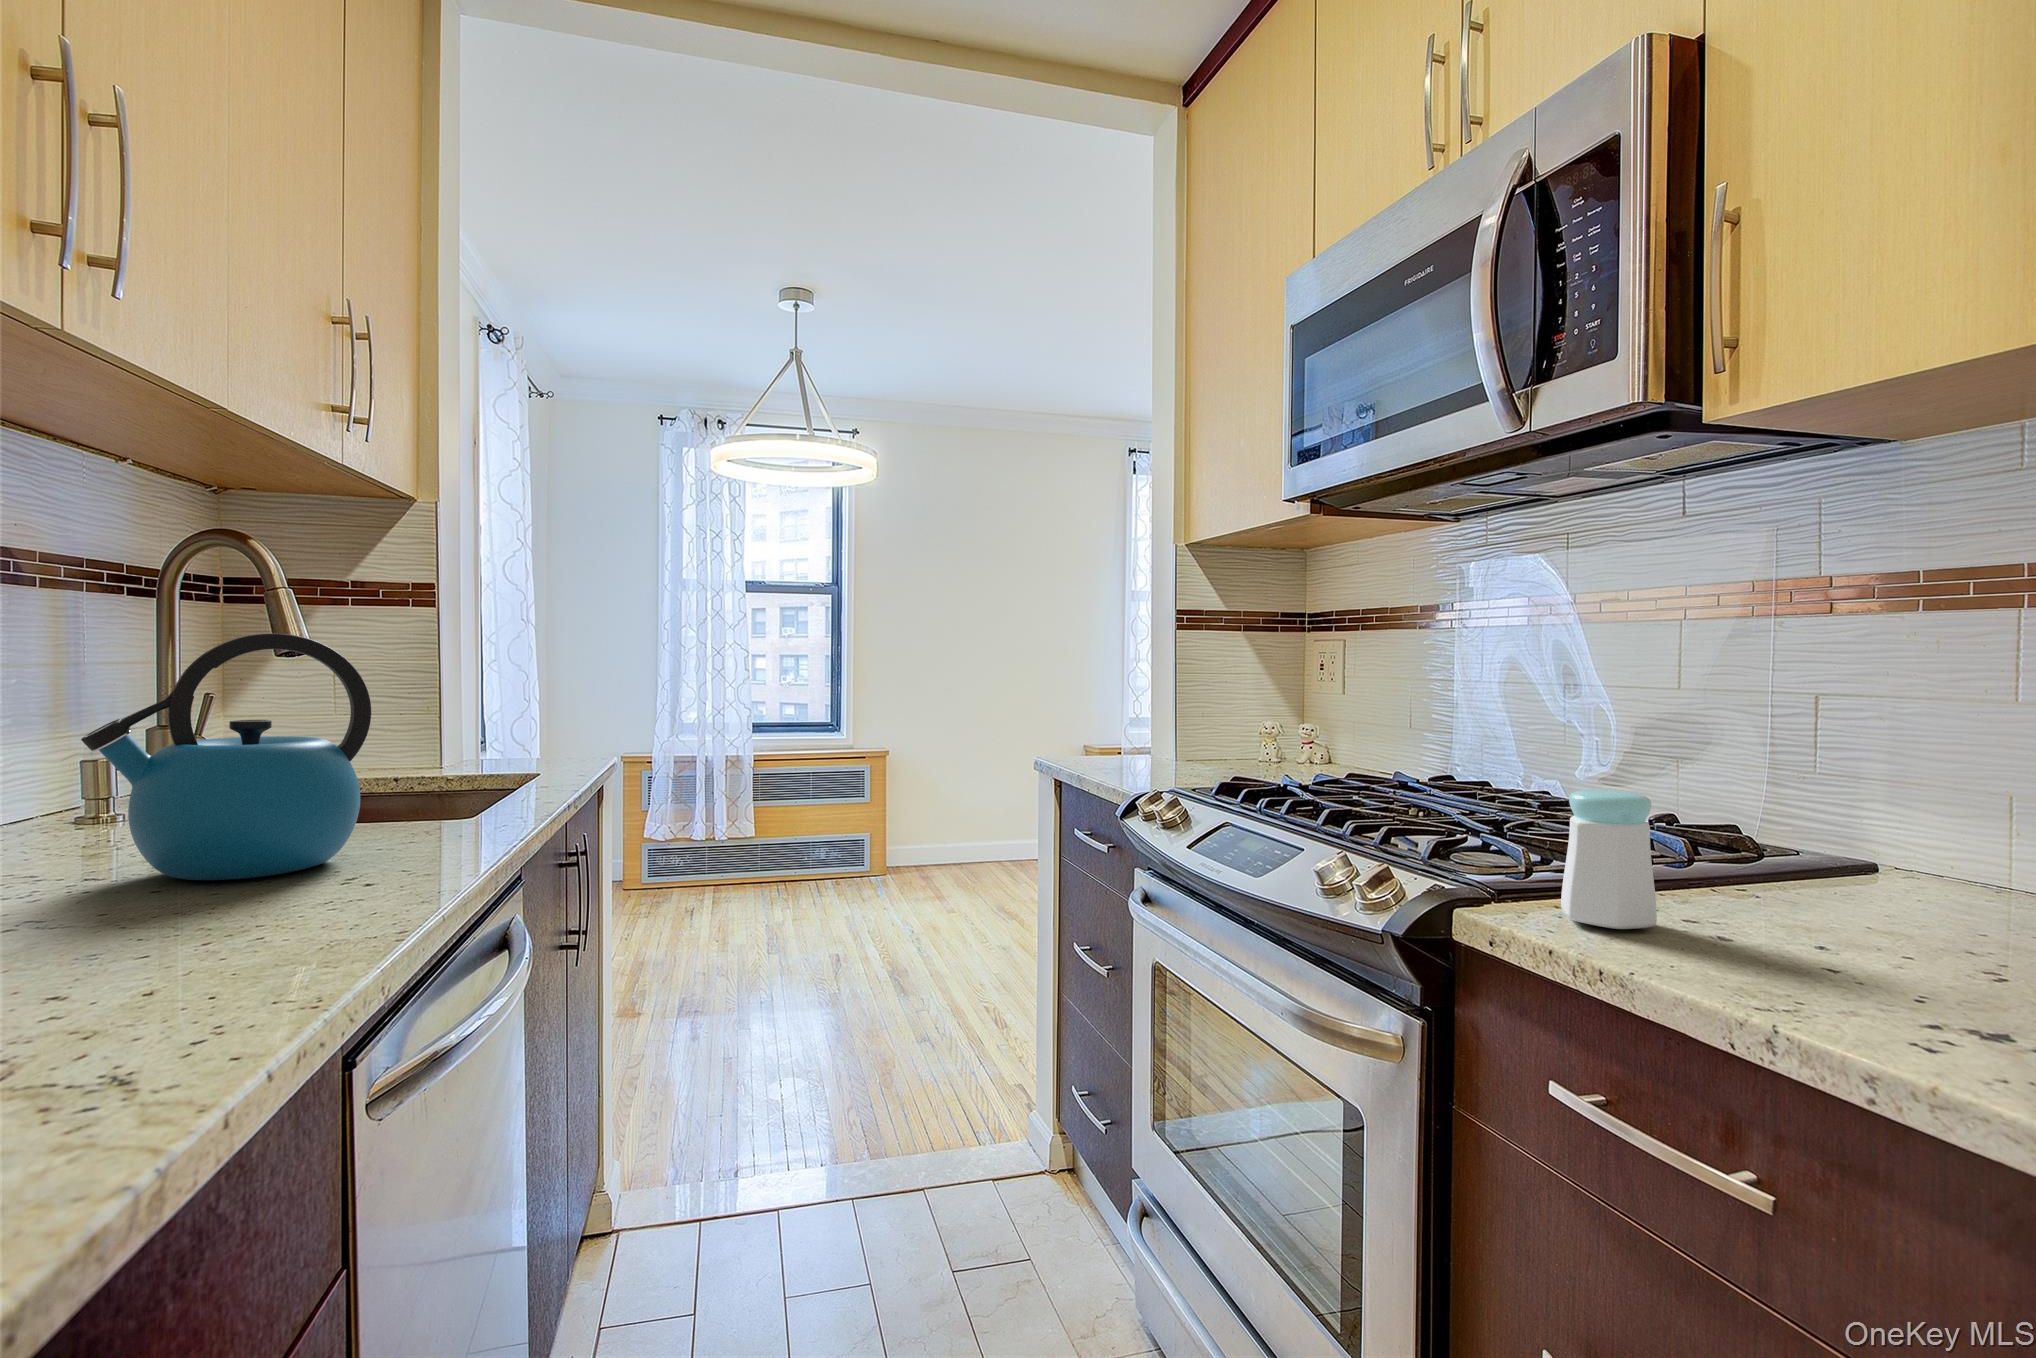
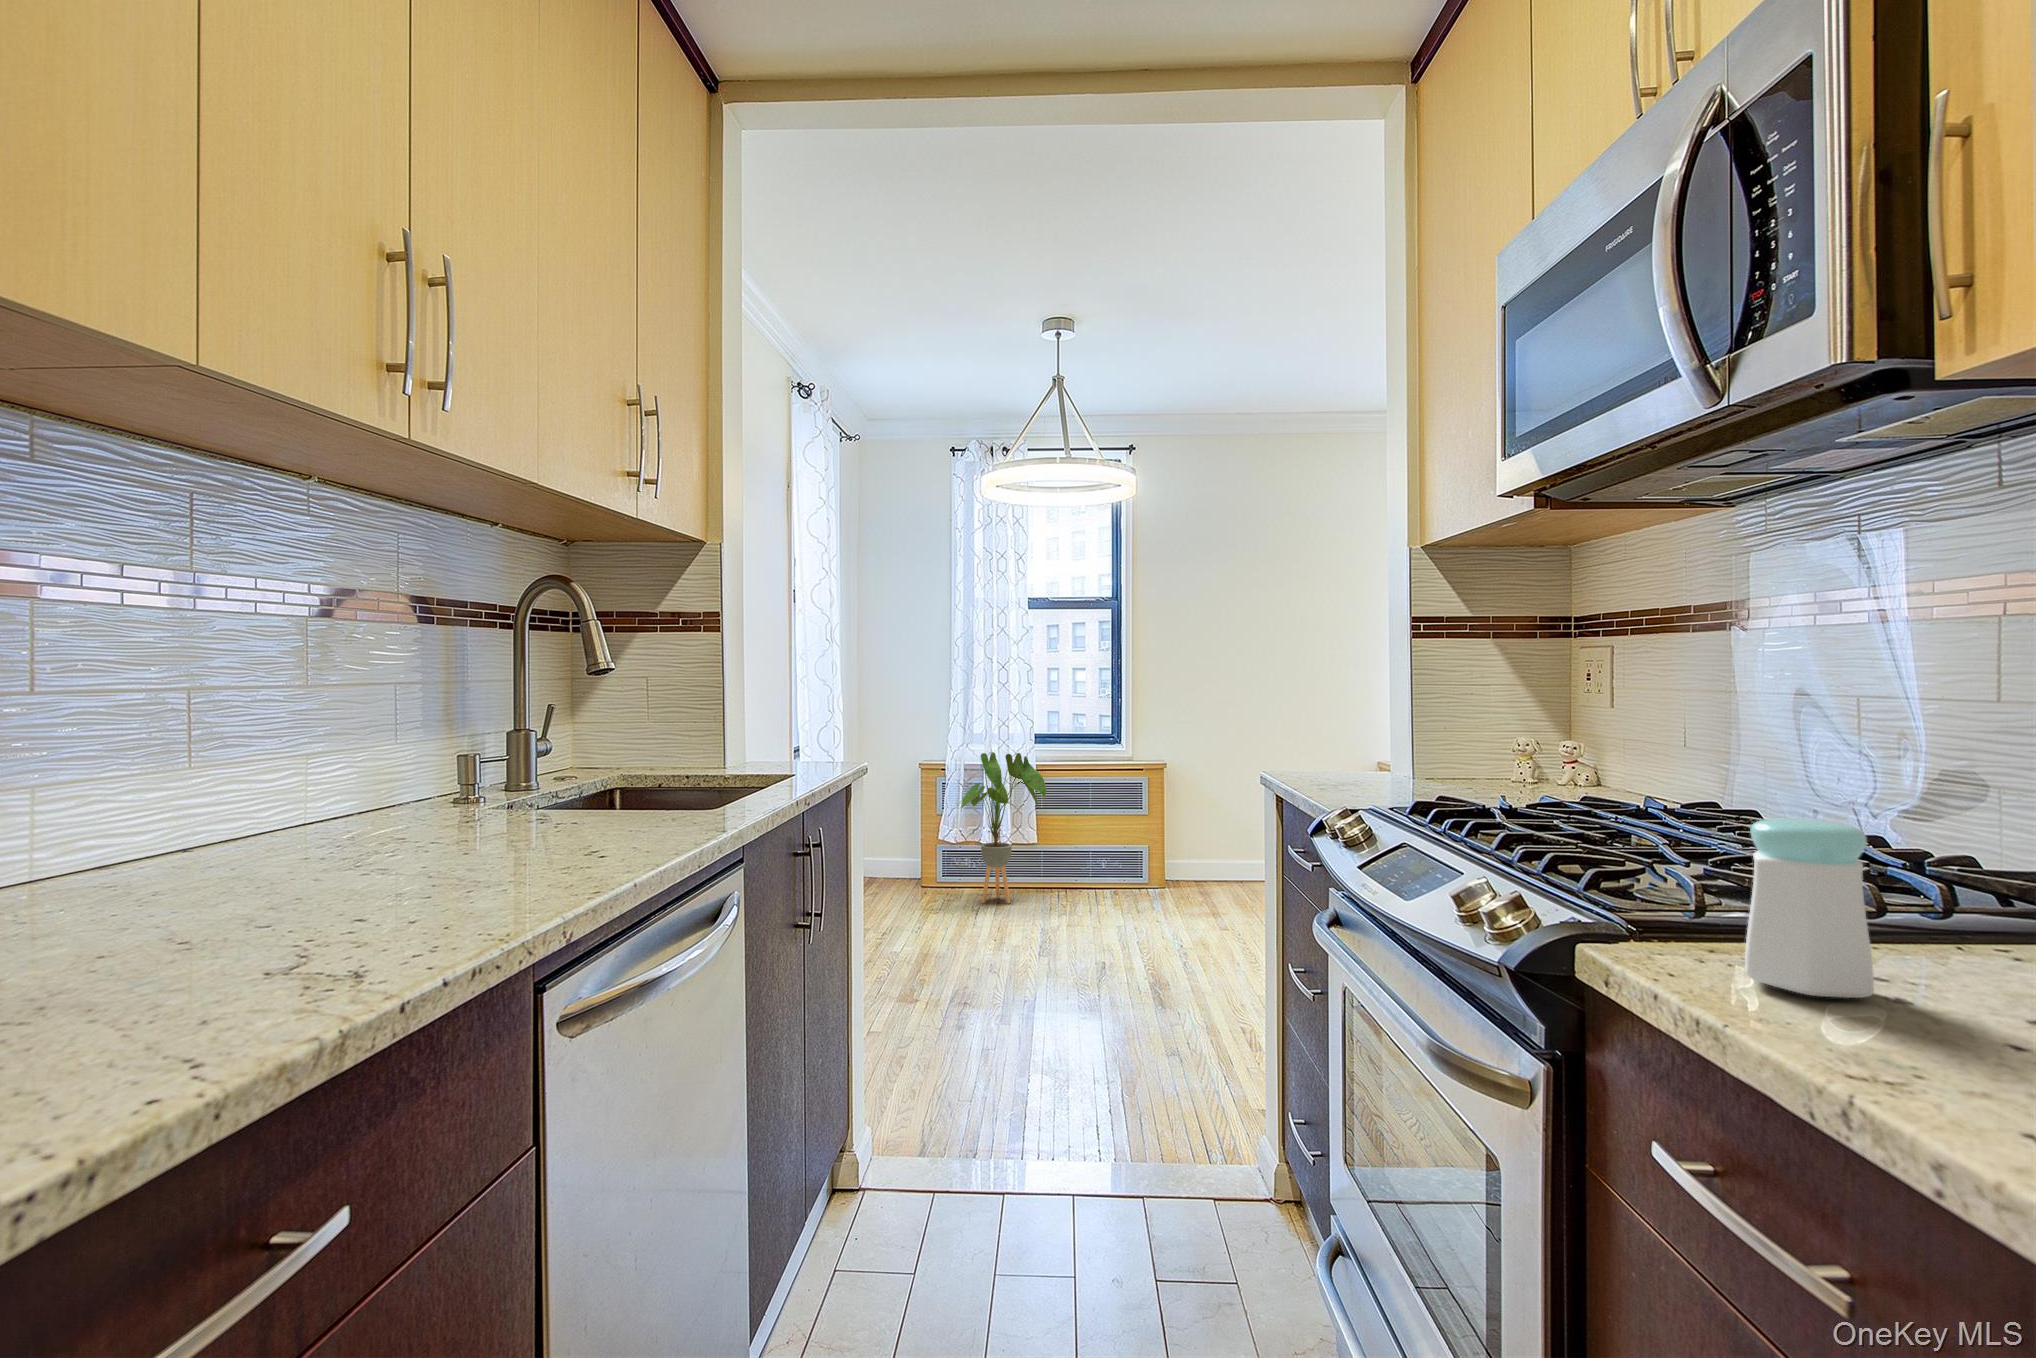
kettle: present [81,633,371,880] -> none [412,656,610,848]
house plant: none [670,742,770,908] -> present [960,752,1046,903]

